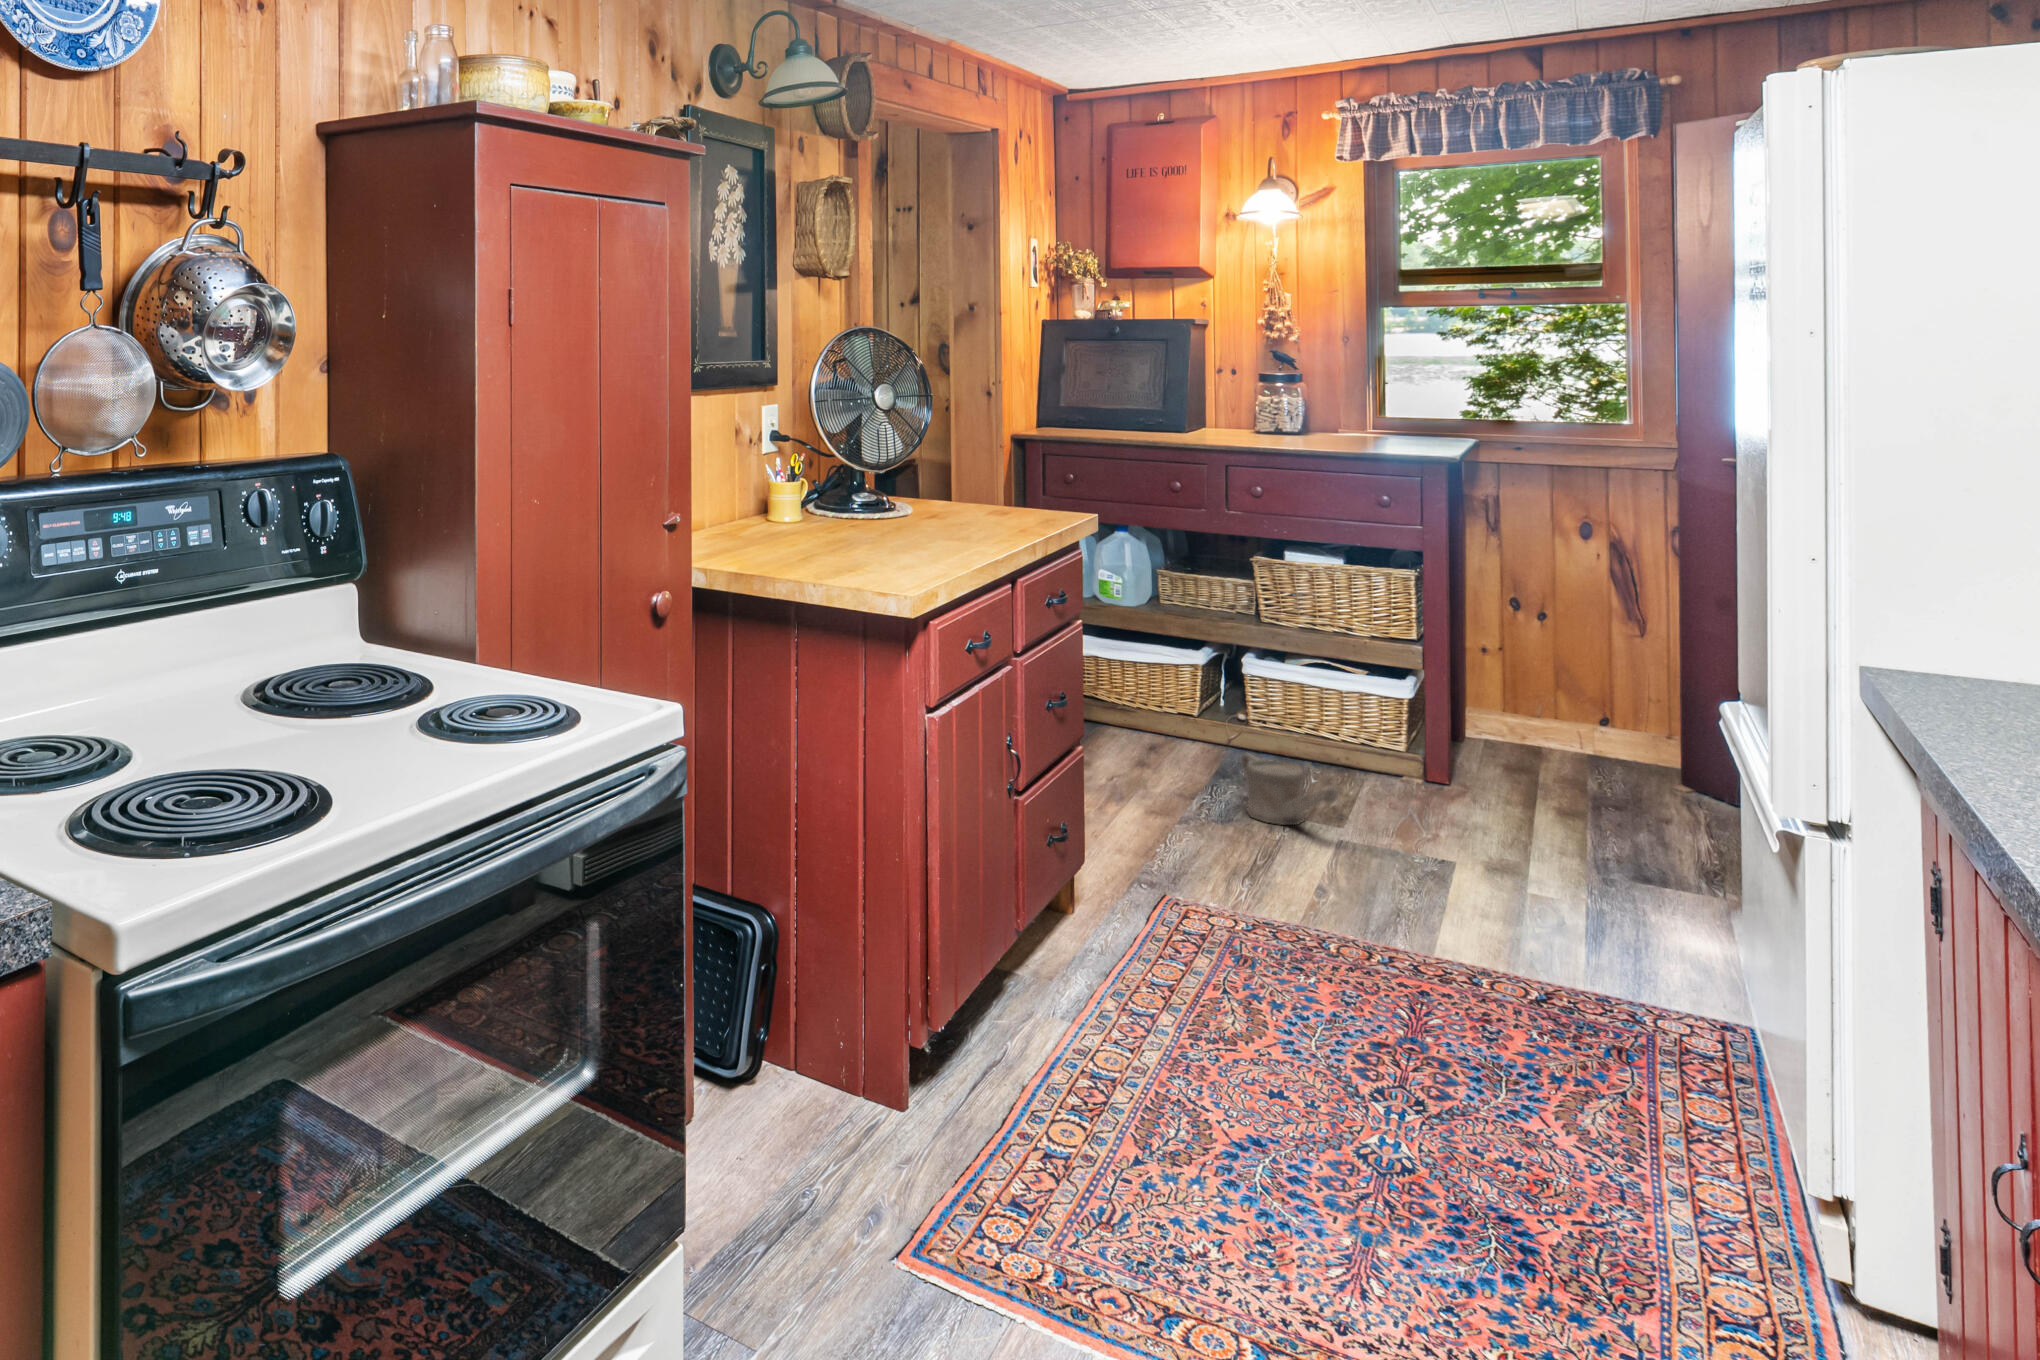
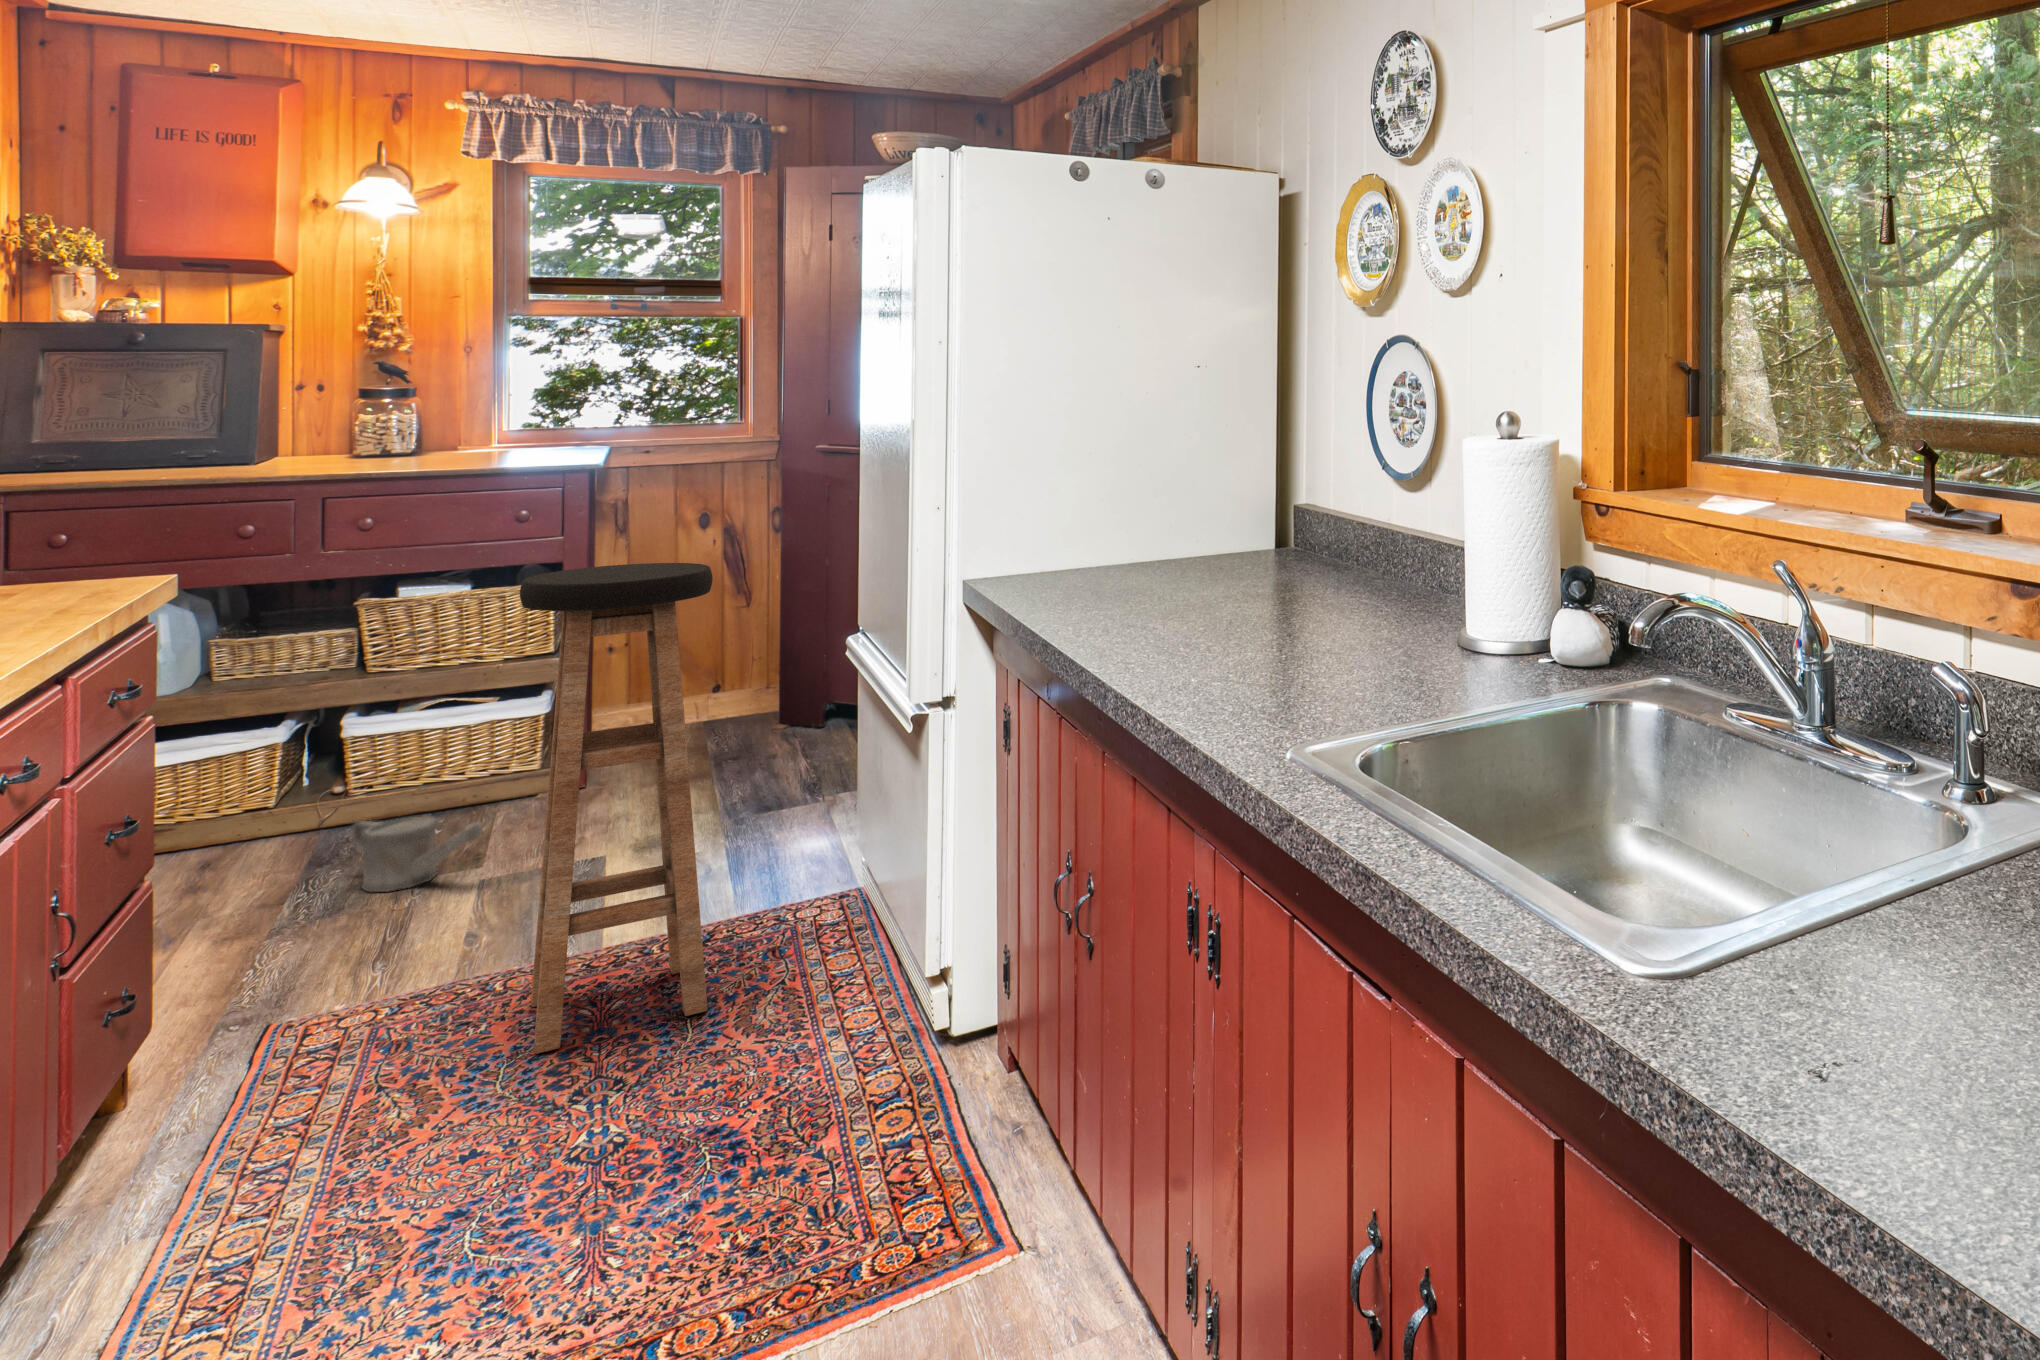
bar stool: none [1338,576,1534,1073] -> present [520,563,713,1054]

